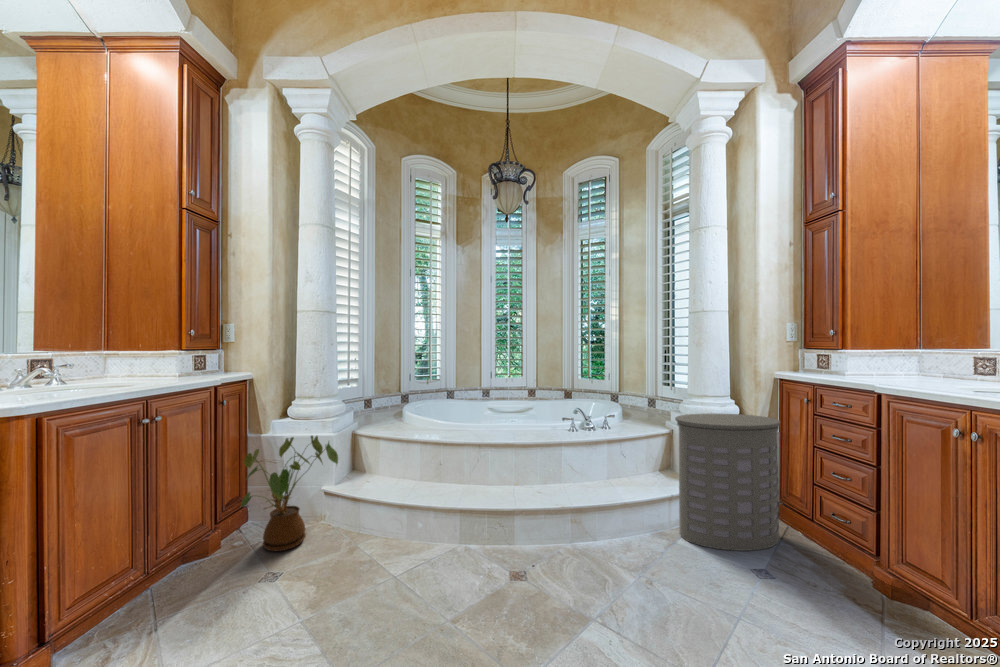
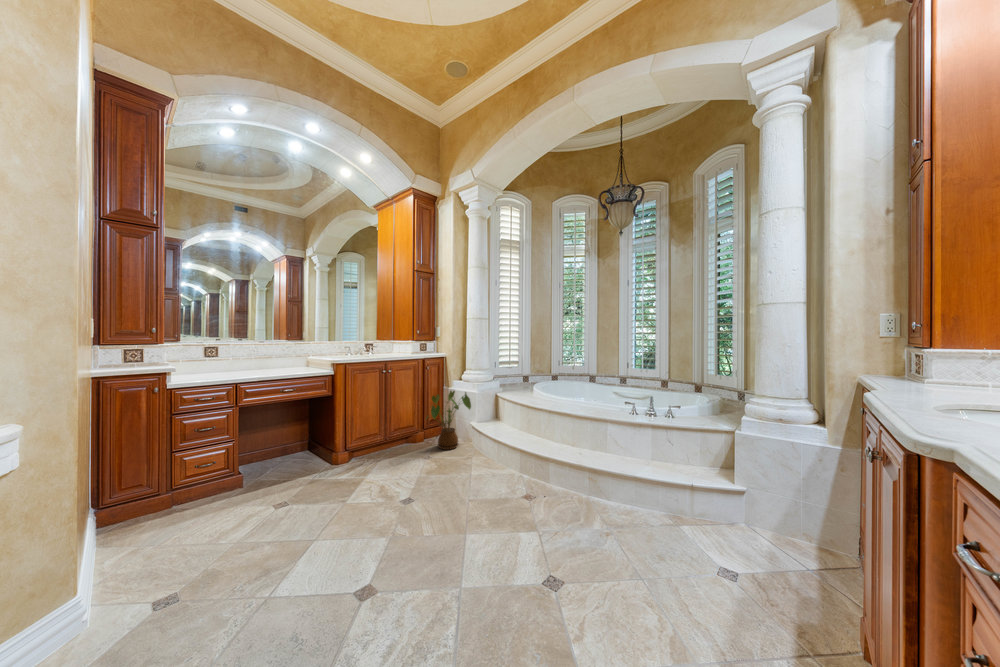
laundry hamper: present [675,414,780,551] -> none [690,412,816,563]

